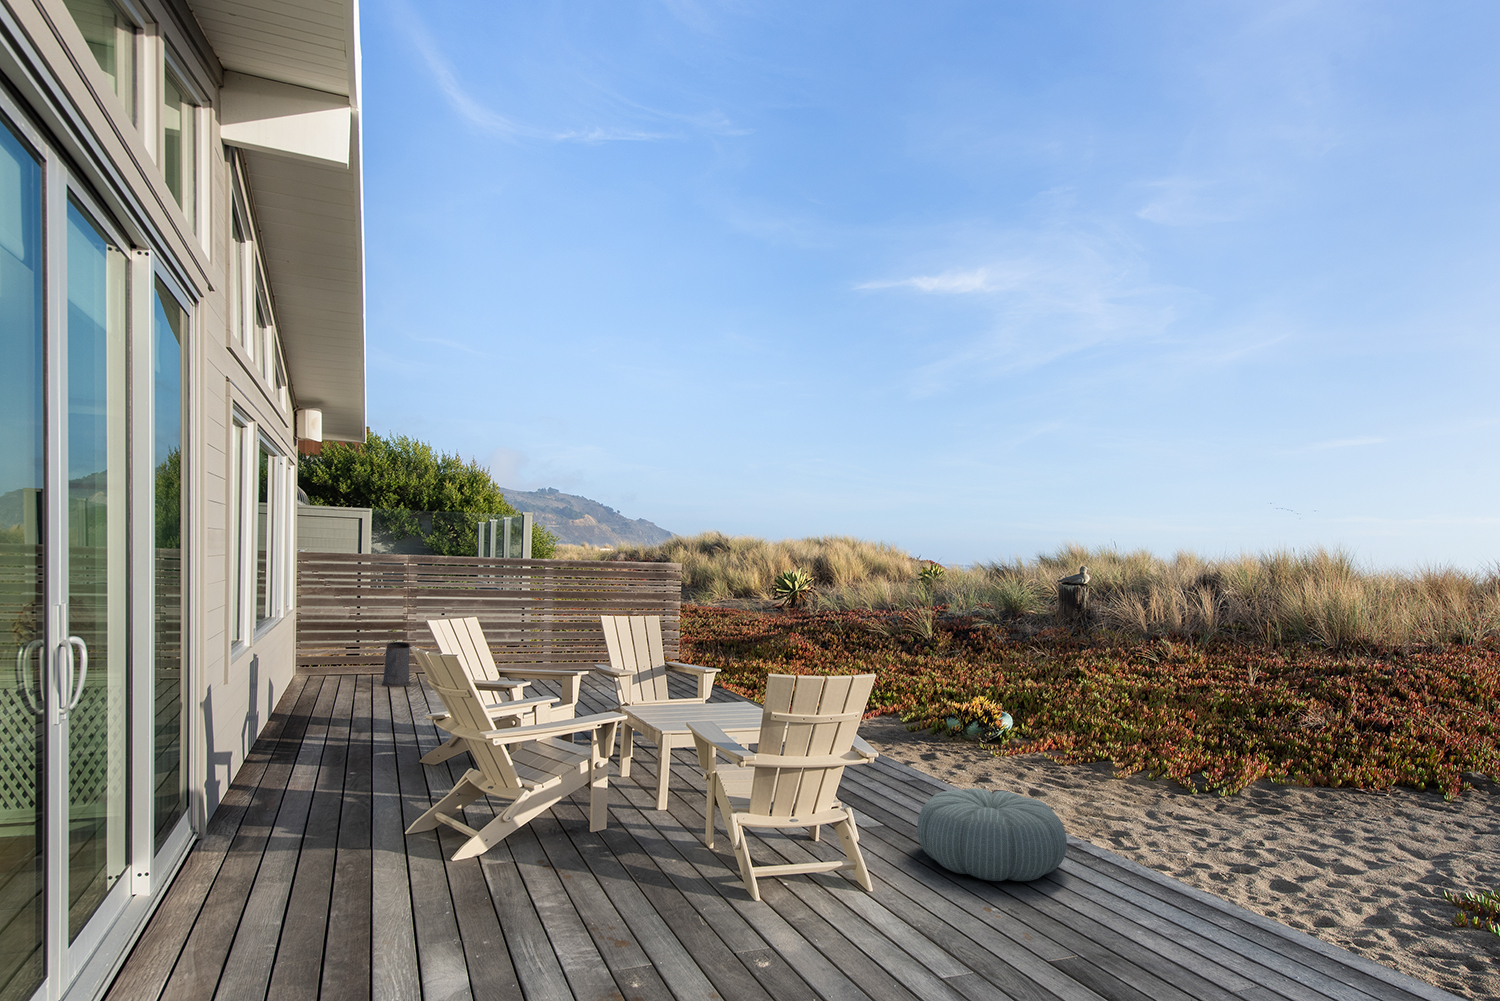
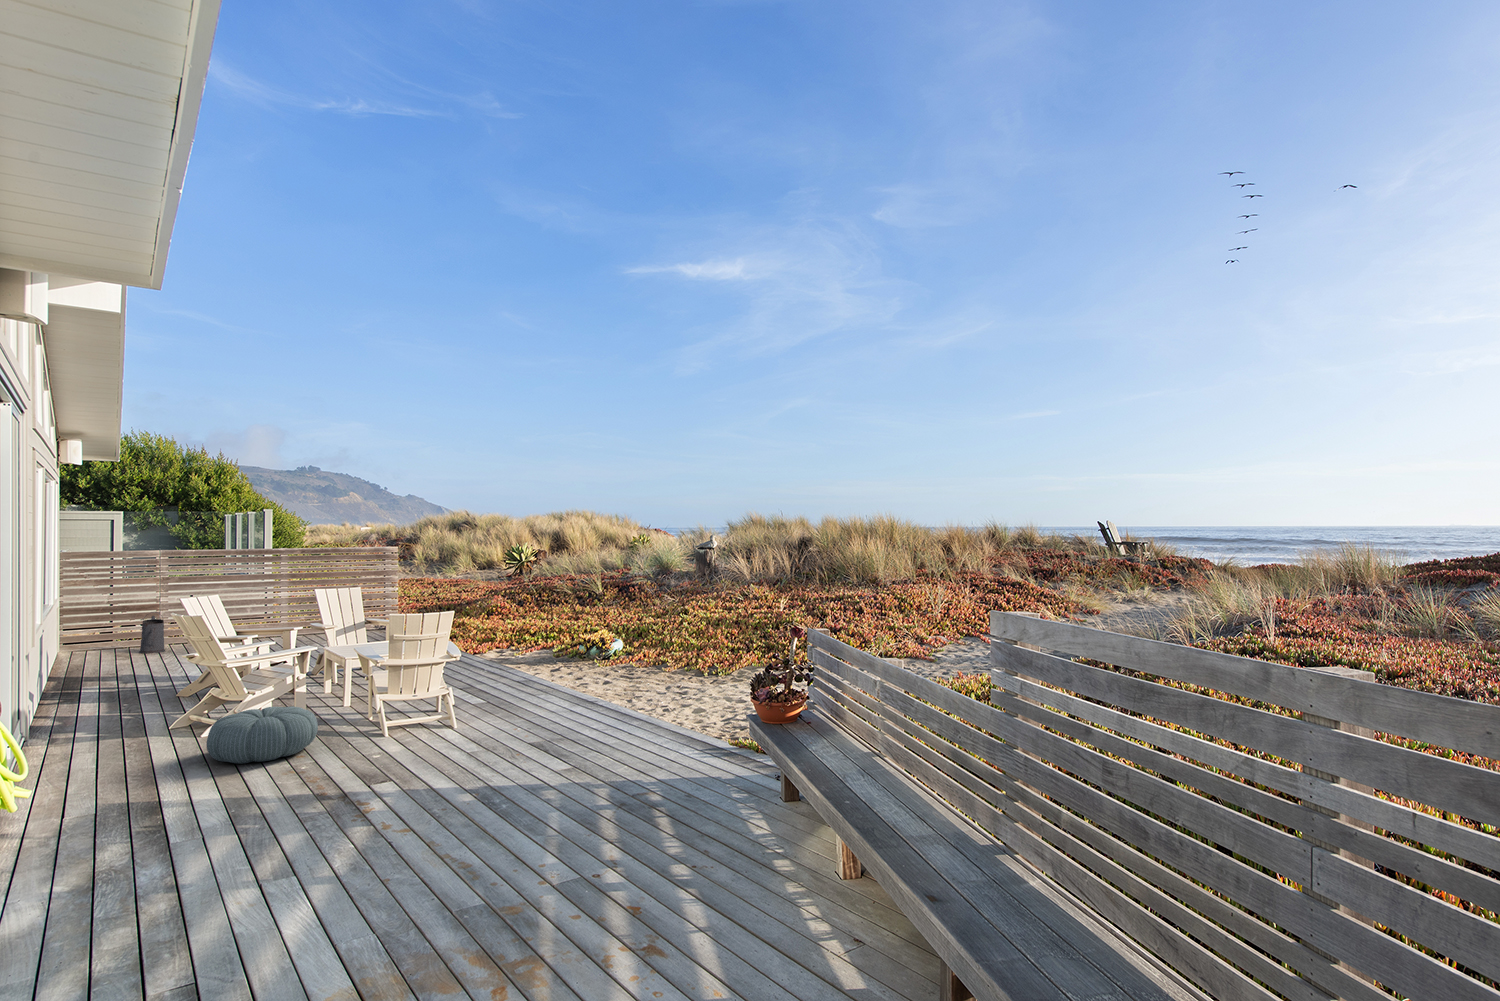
pouf: present [917,788,1067,881] -> present [207,706,318,764]

